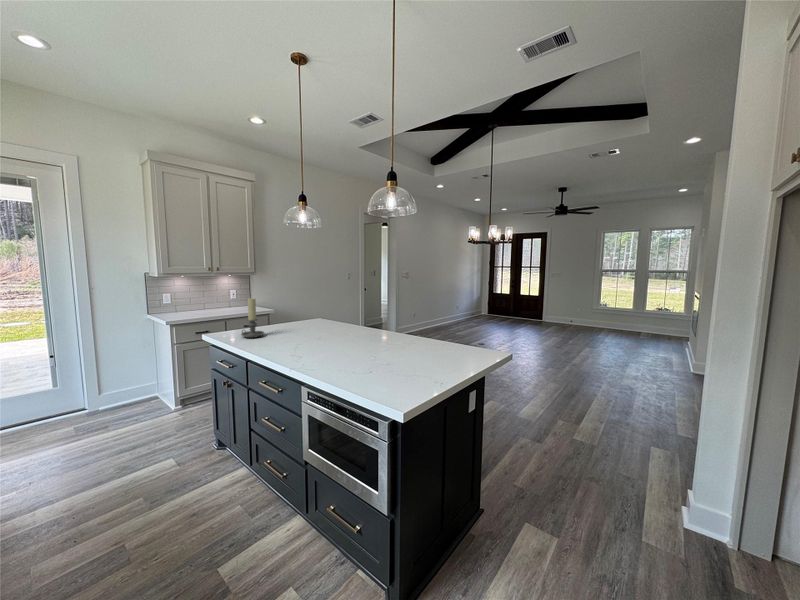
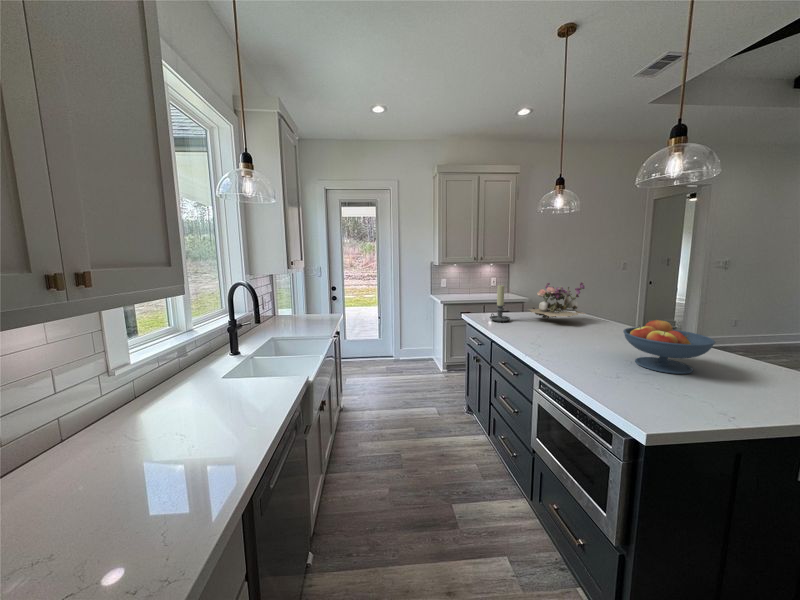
flower arrangement: none [281,291,333,330] -> present [530,282,585,320]
fruit bowl: none [368,319,421,360] -> present [623,319,716,374]

